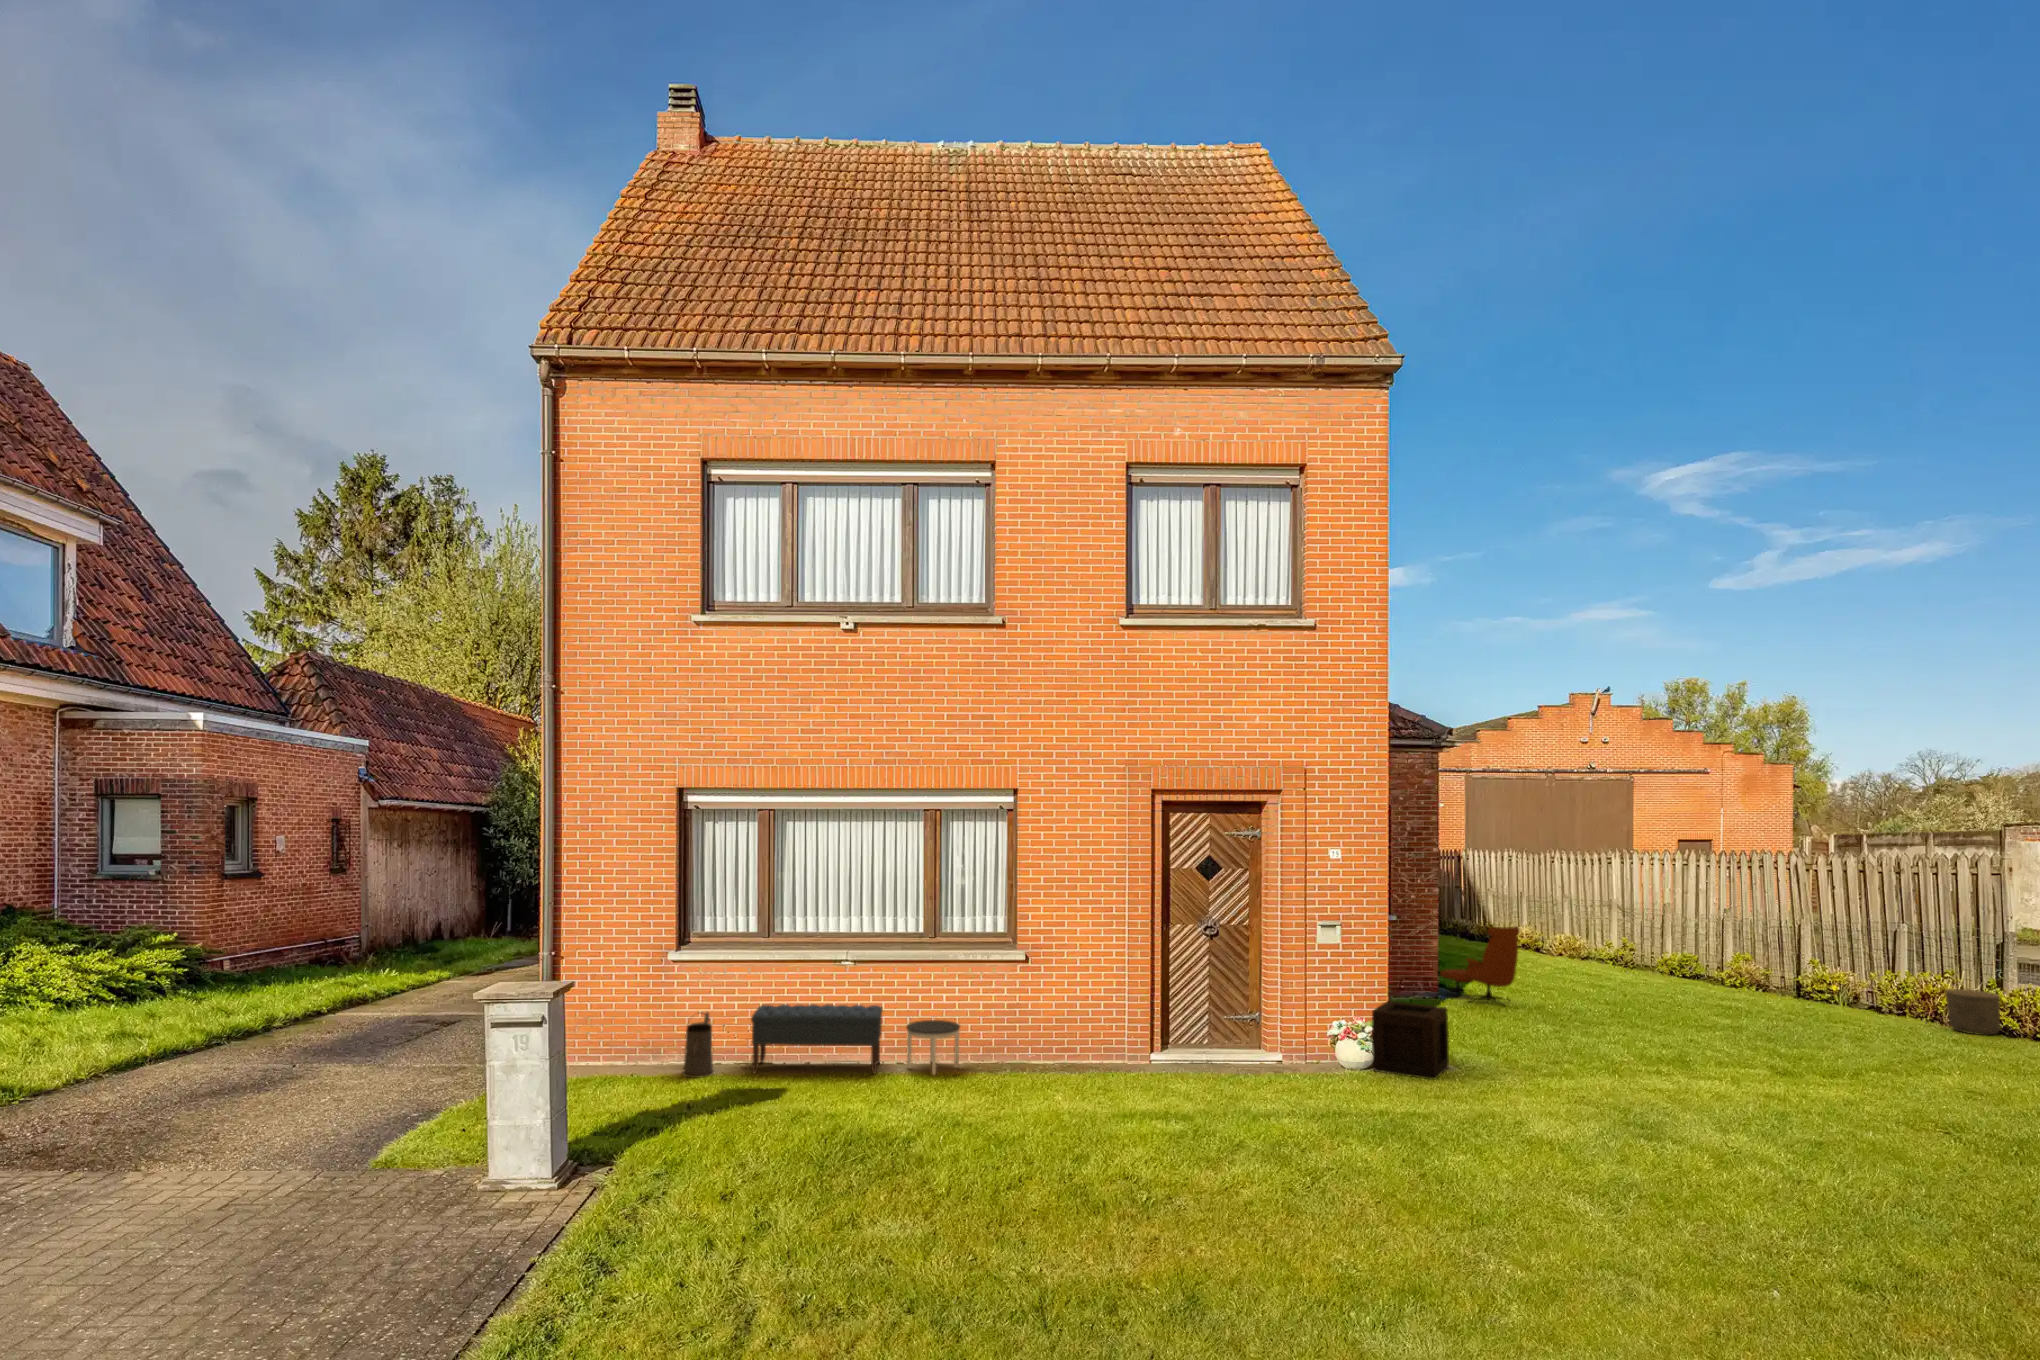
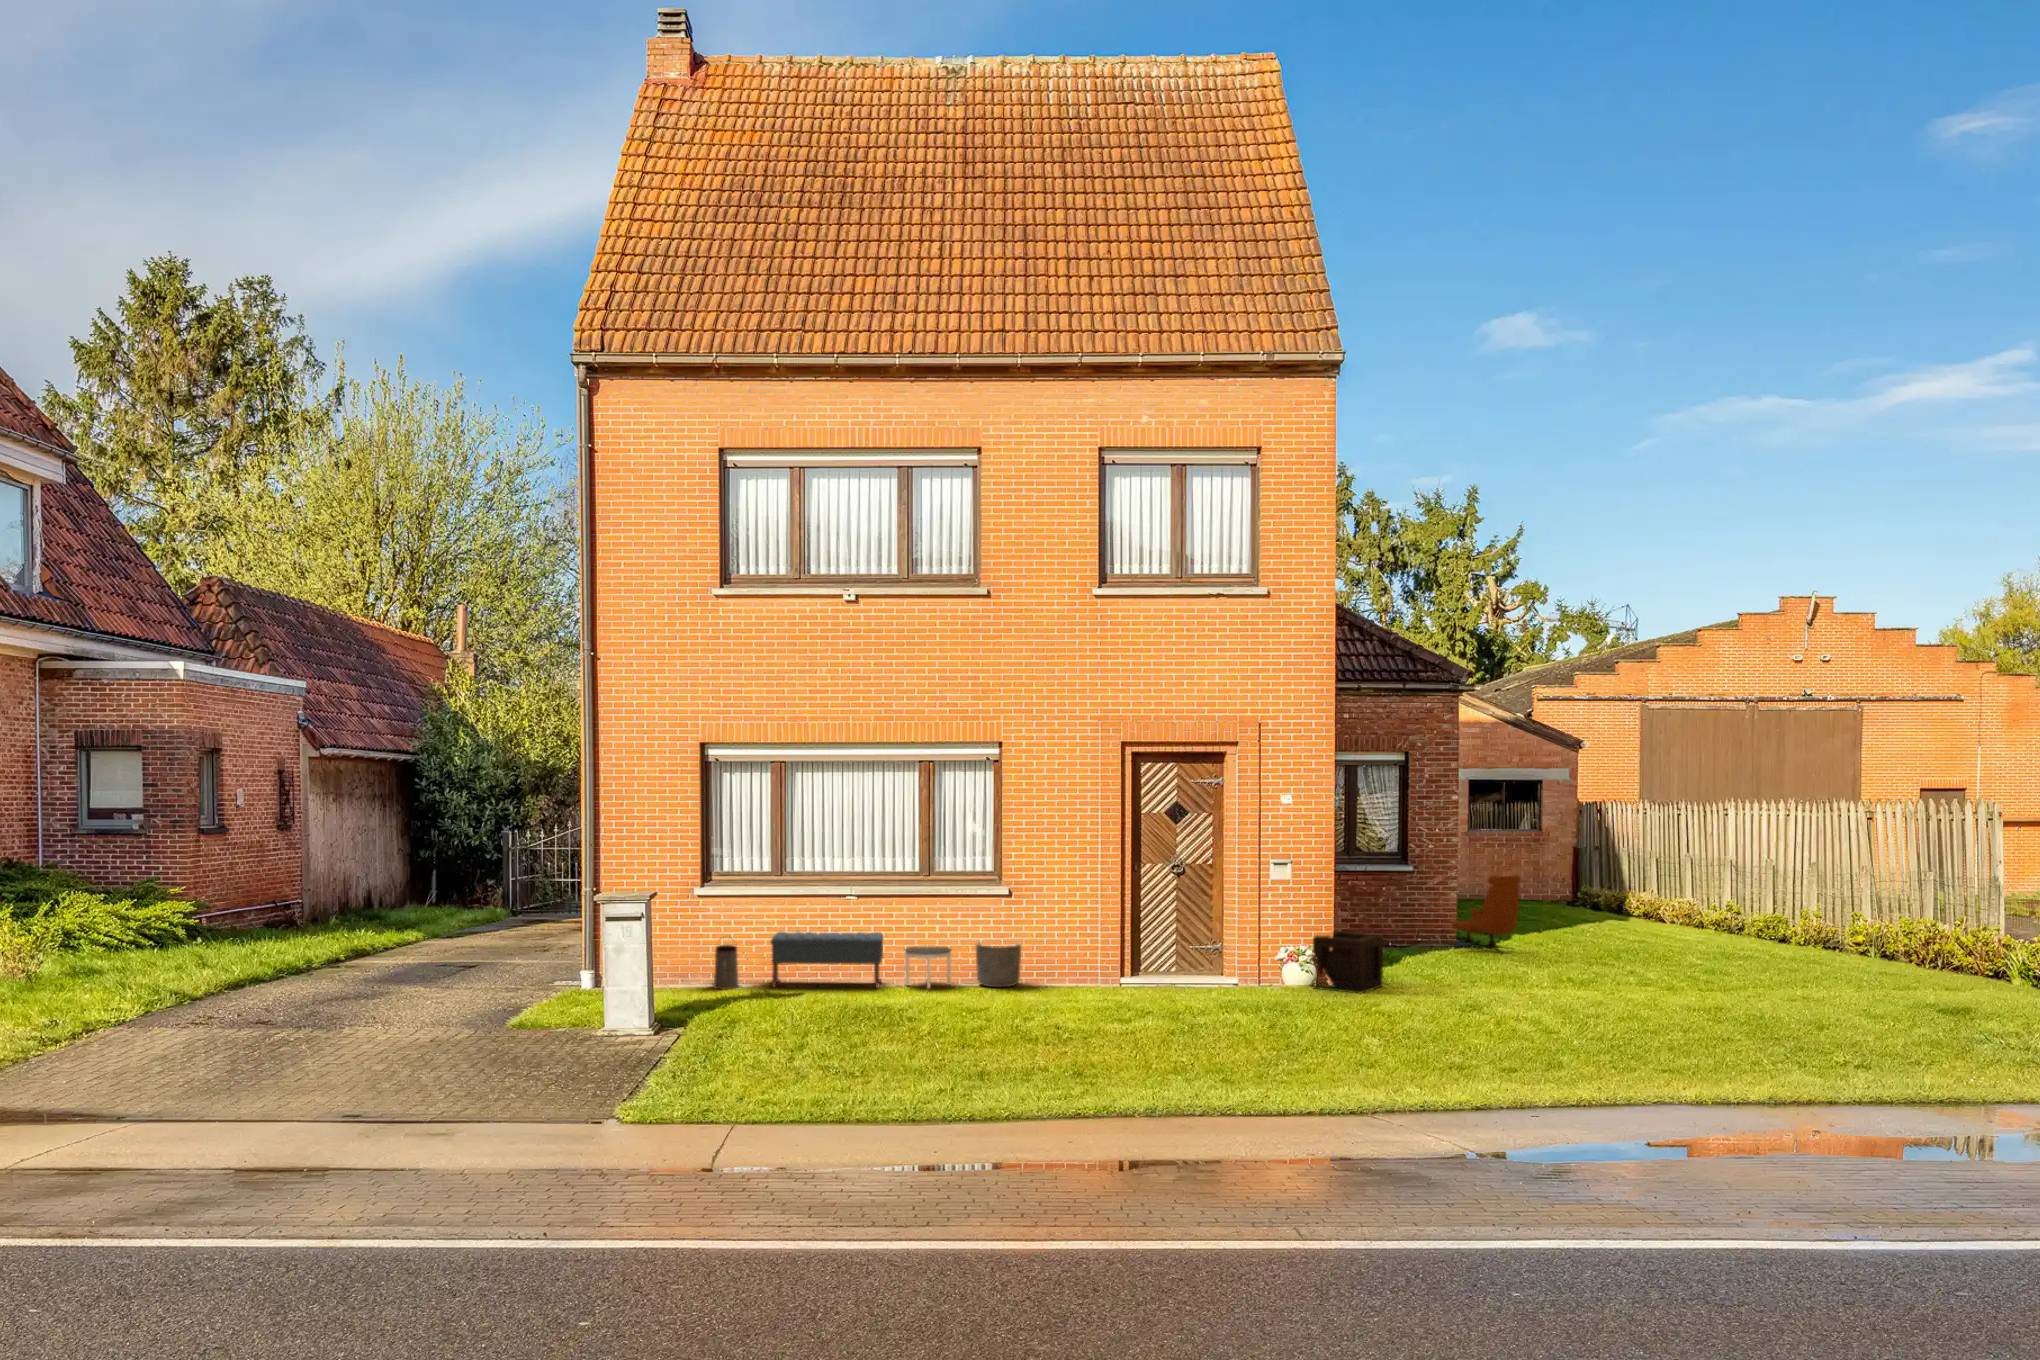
planter: present [1946,989,2000,1035] -> present [975,942,1021,987]

